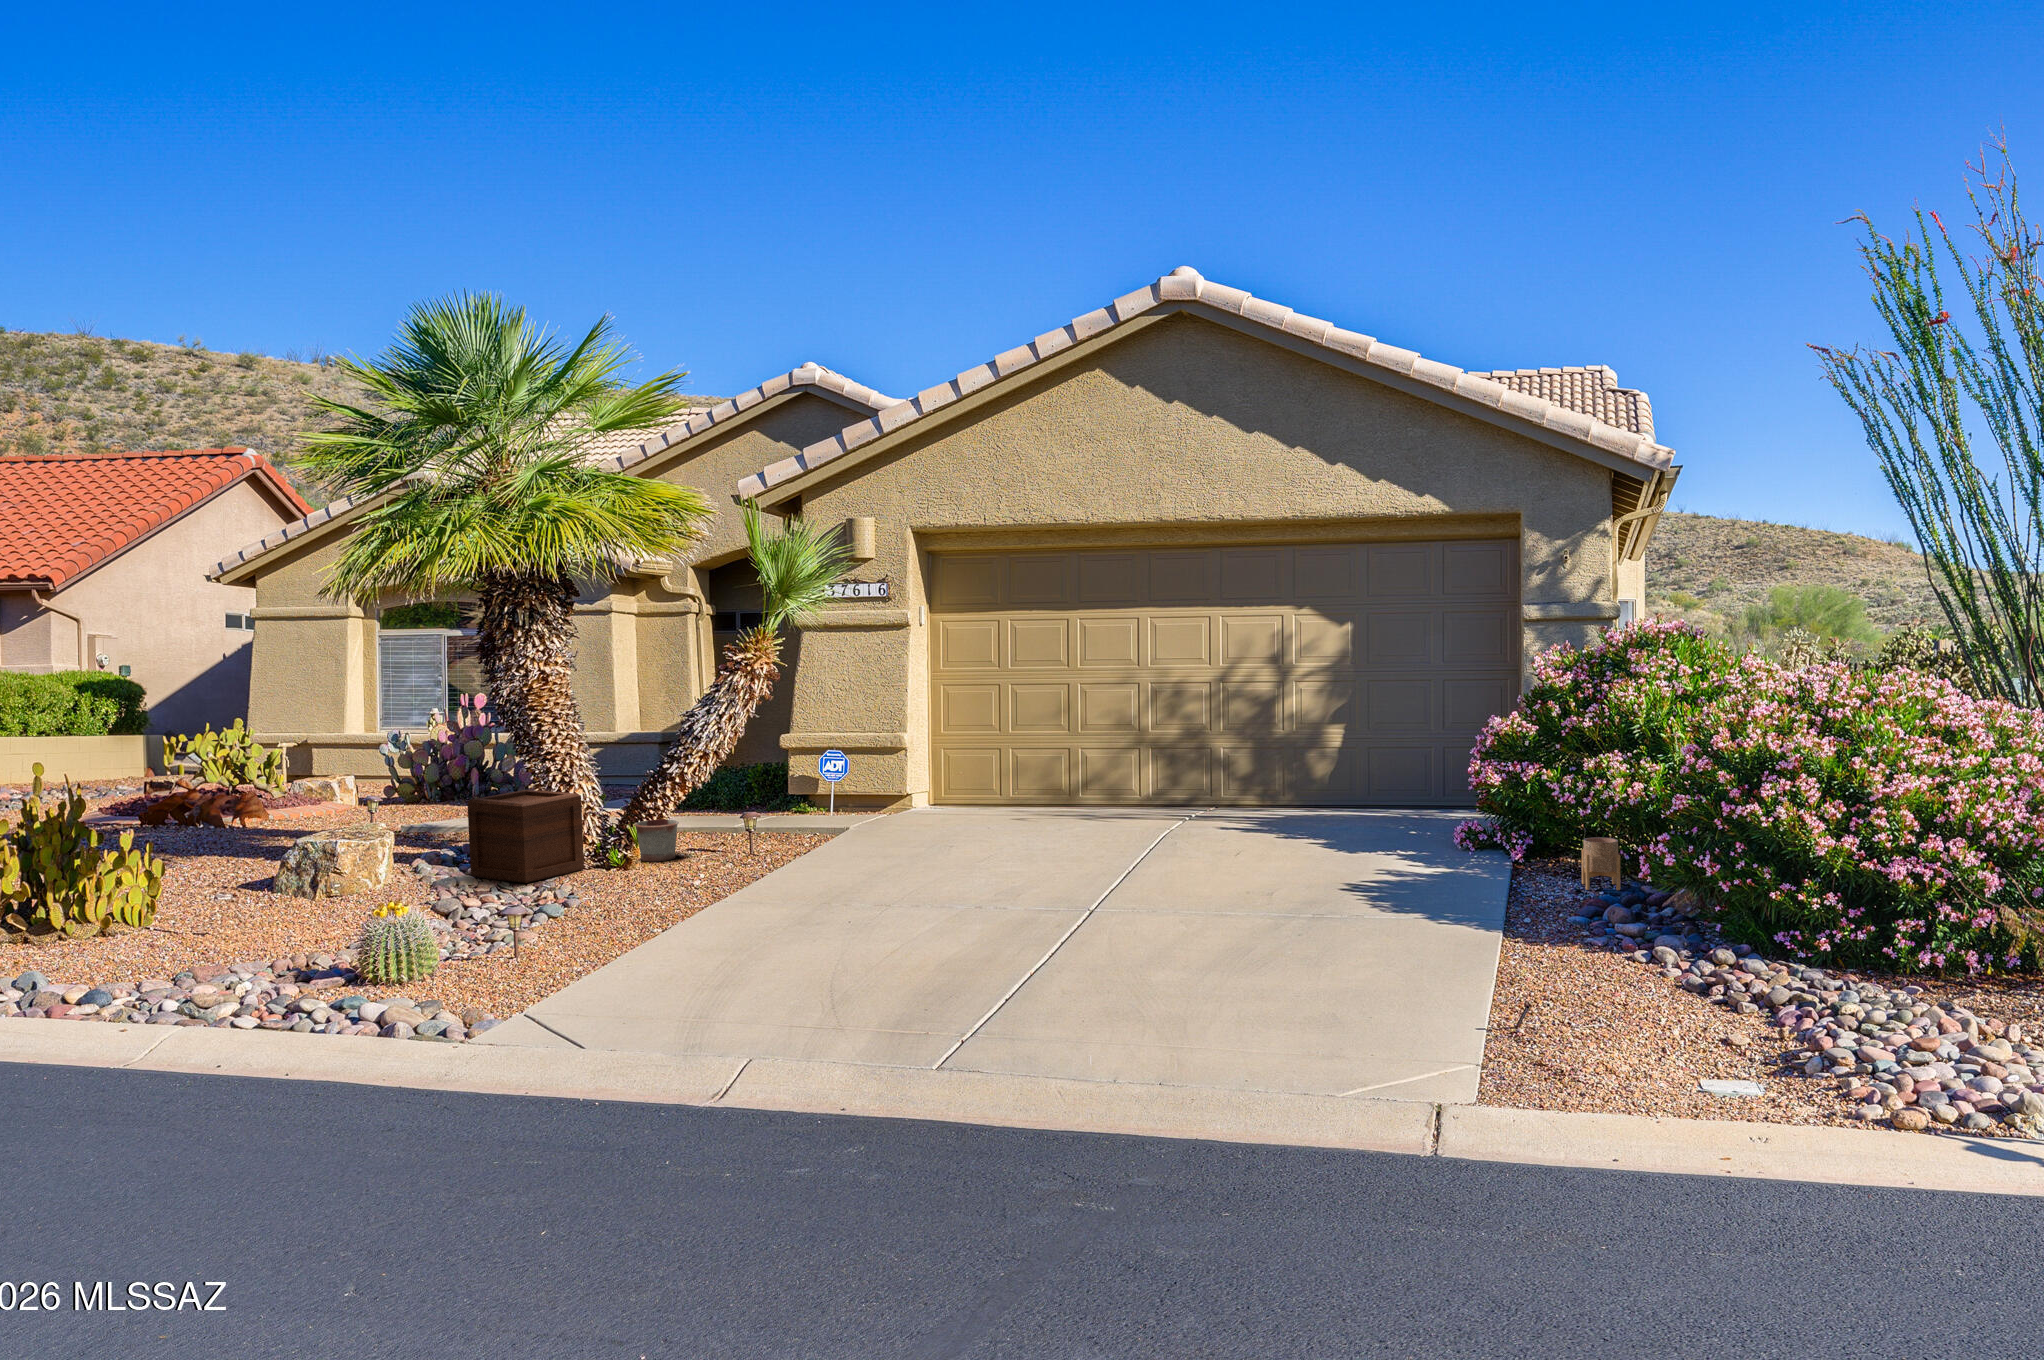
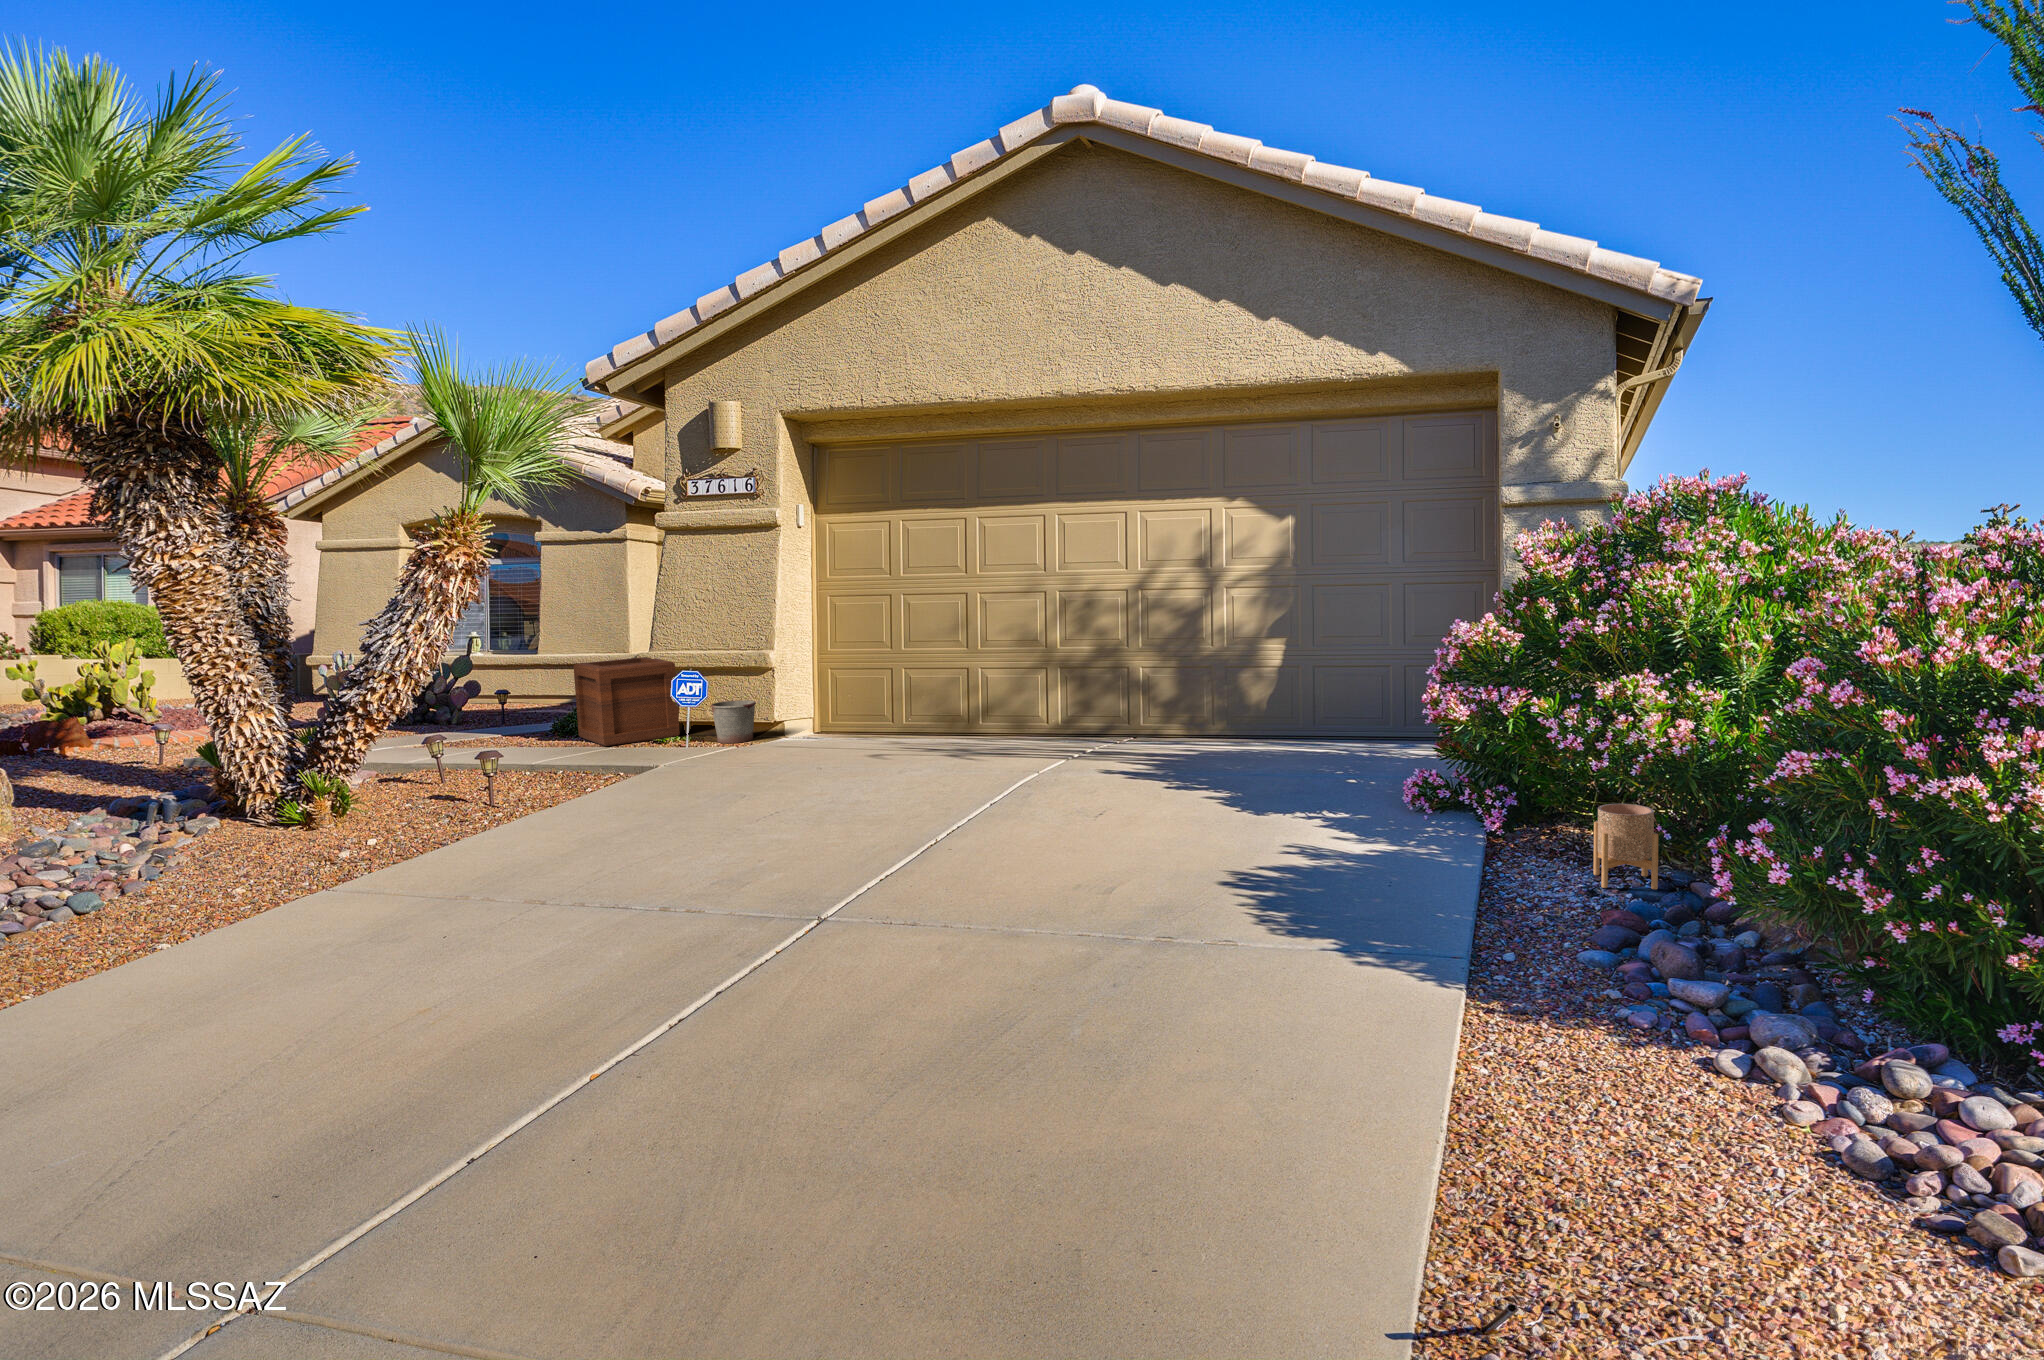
wooden crate: present [467,790,584,883] -> present [573,657,680,746]
bucket: present [634,819,679,862] -> present [710,700,756,743]

